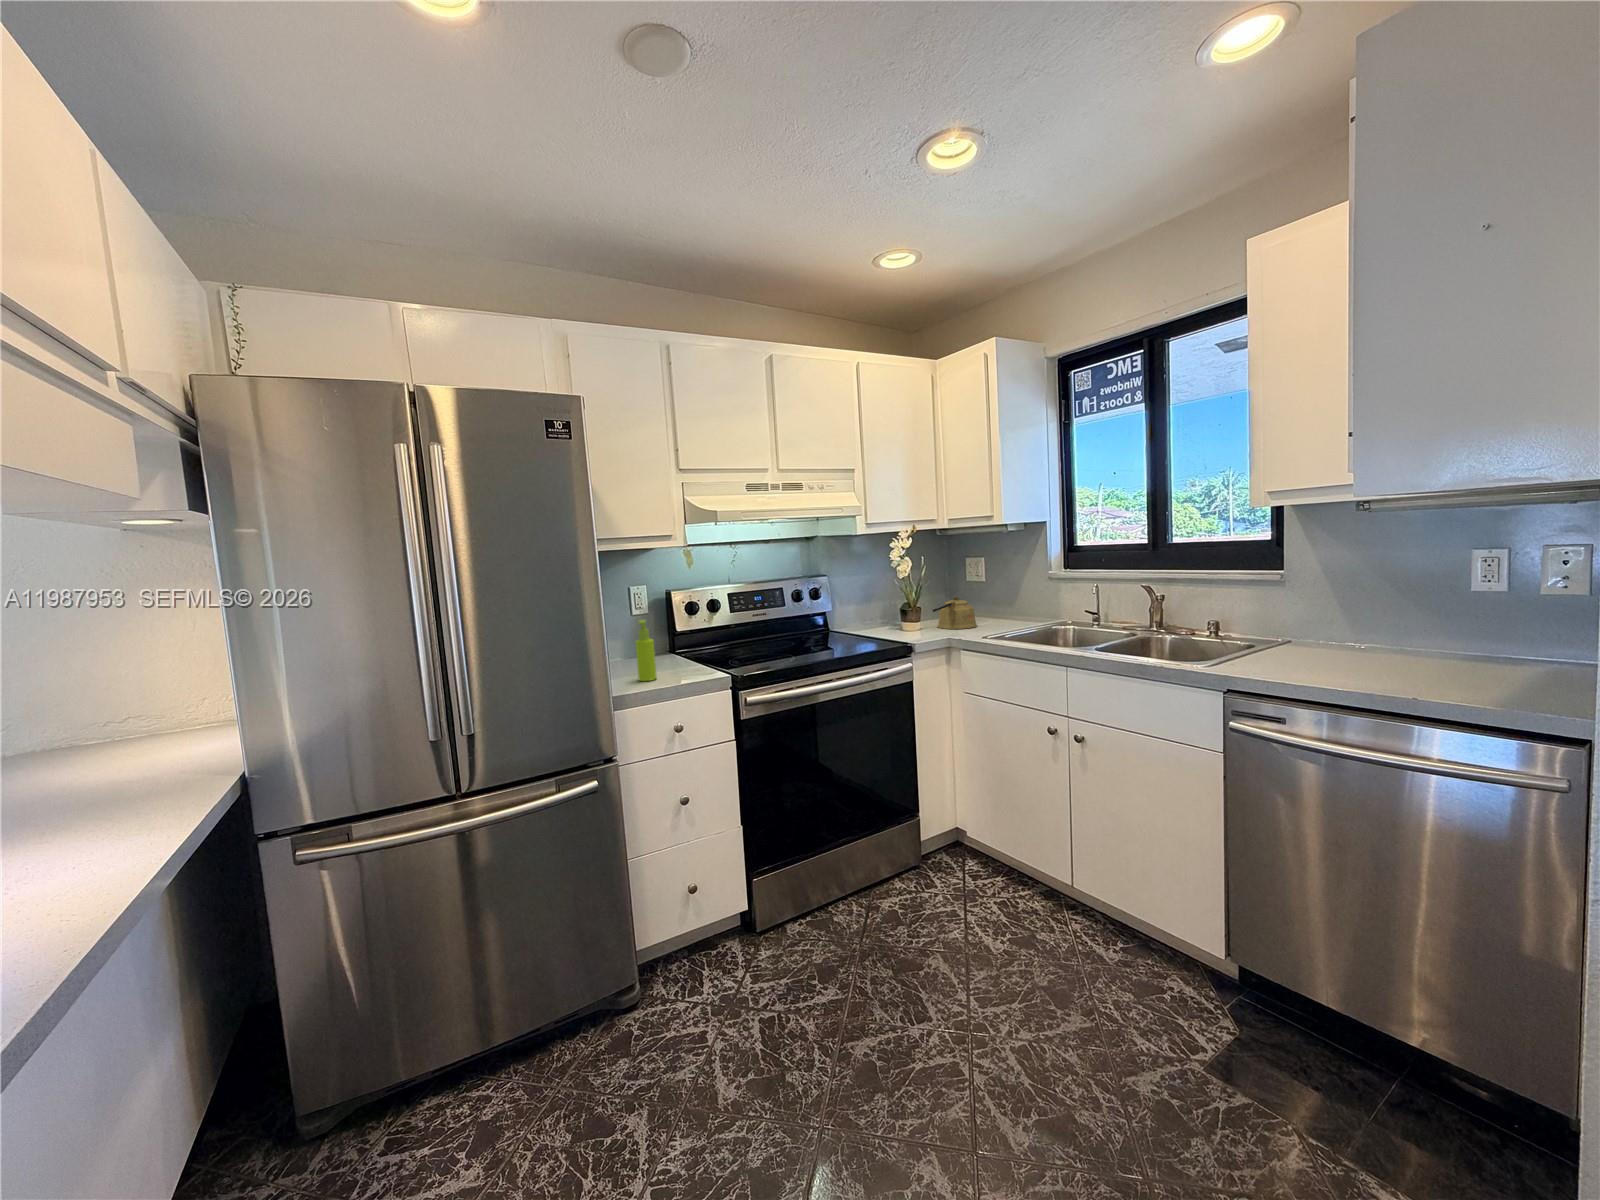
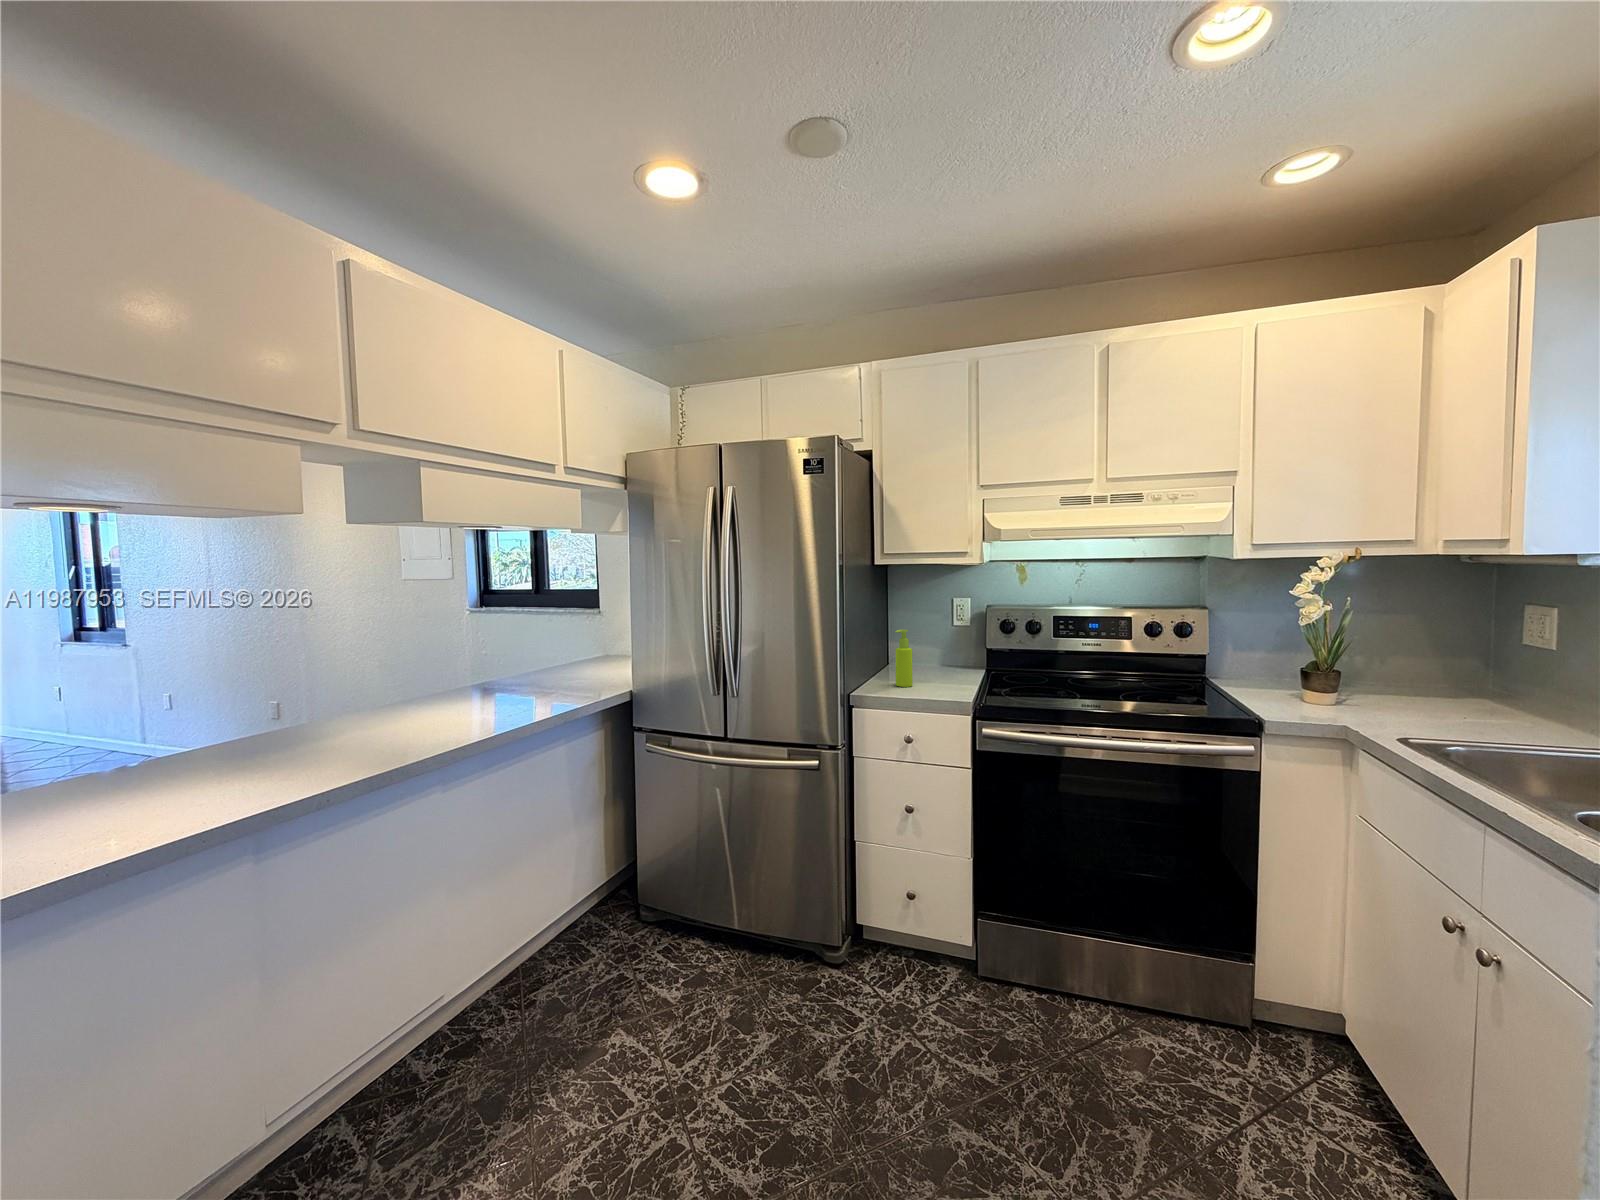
kettle: present [933,596,977,629] -> none [1379,663,1480,718]

